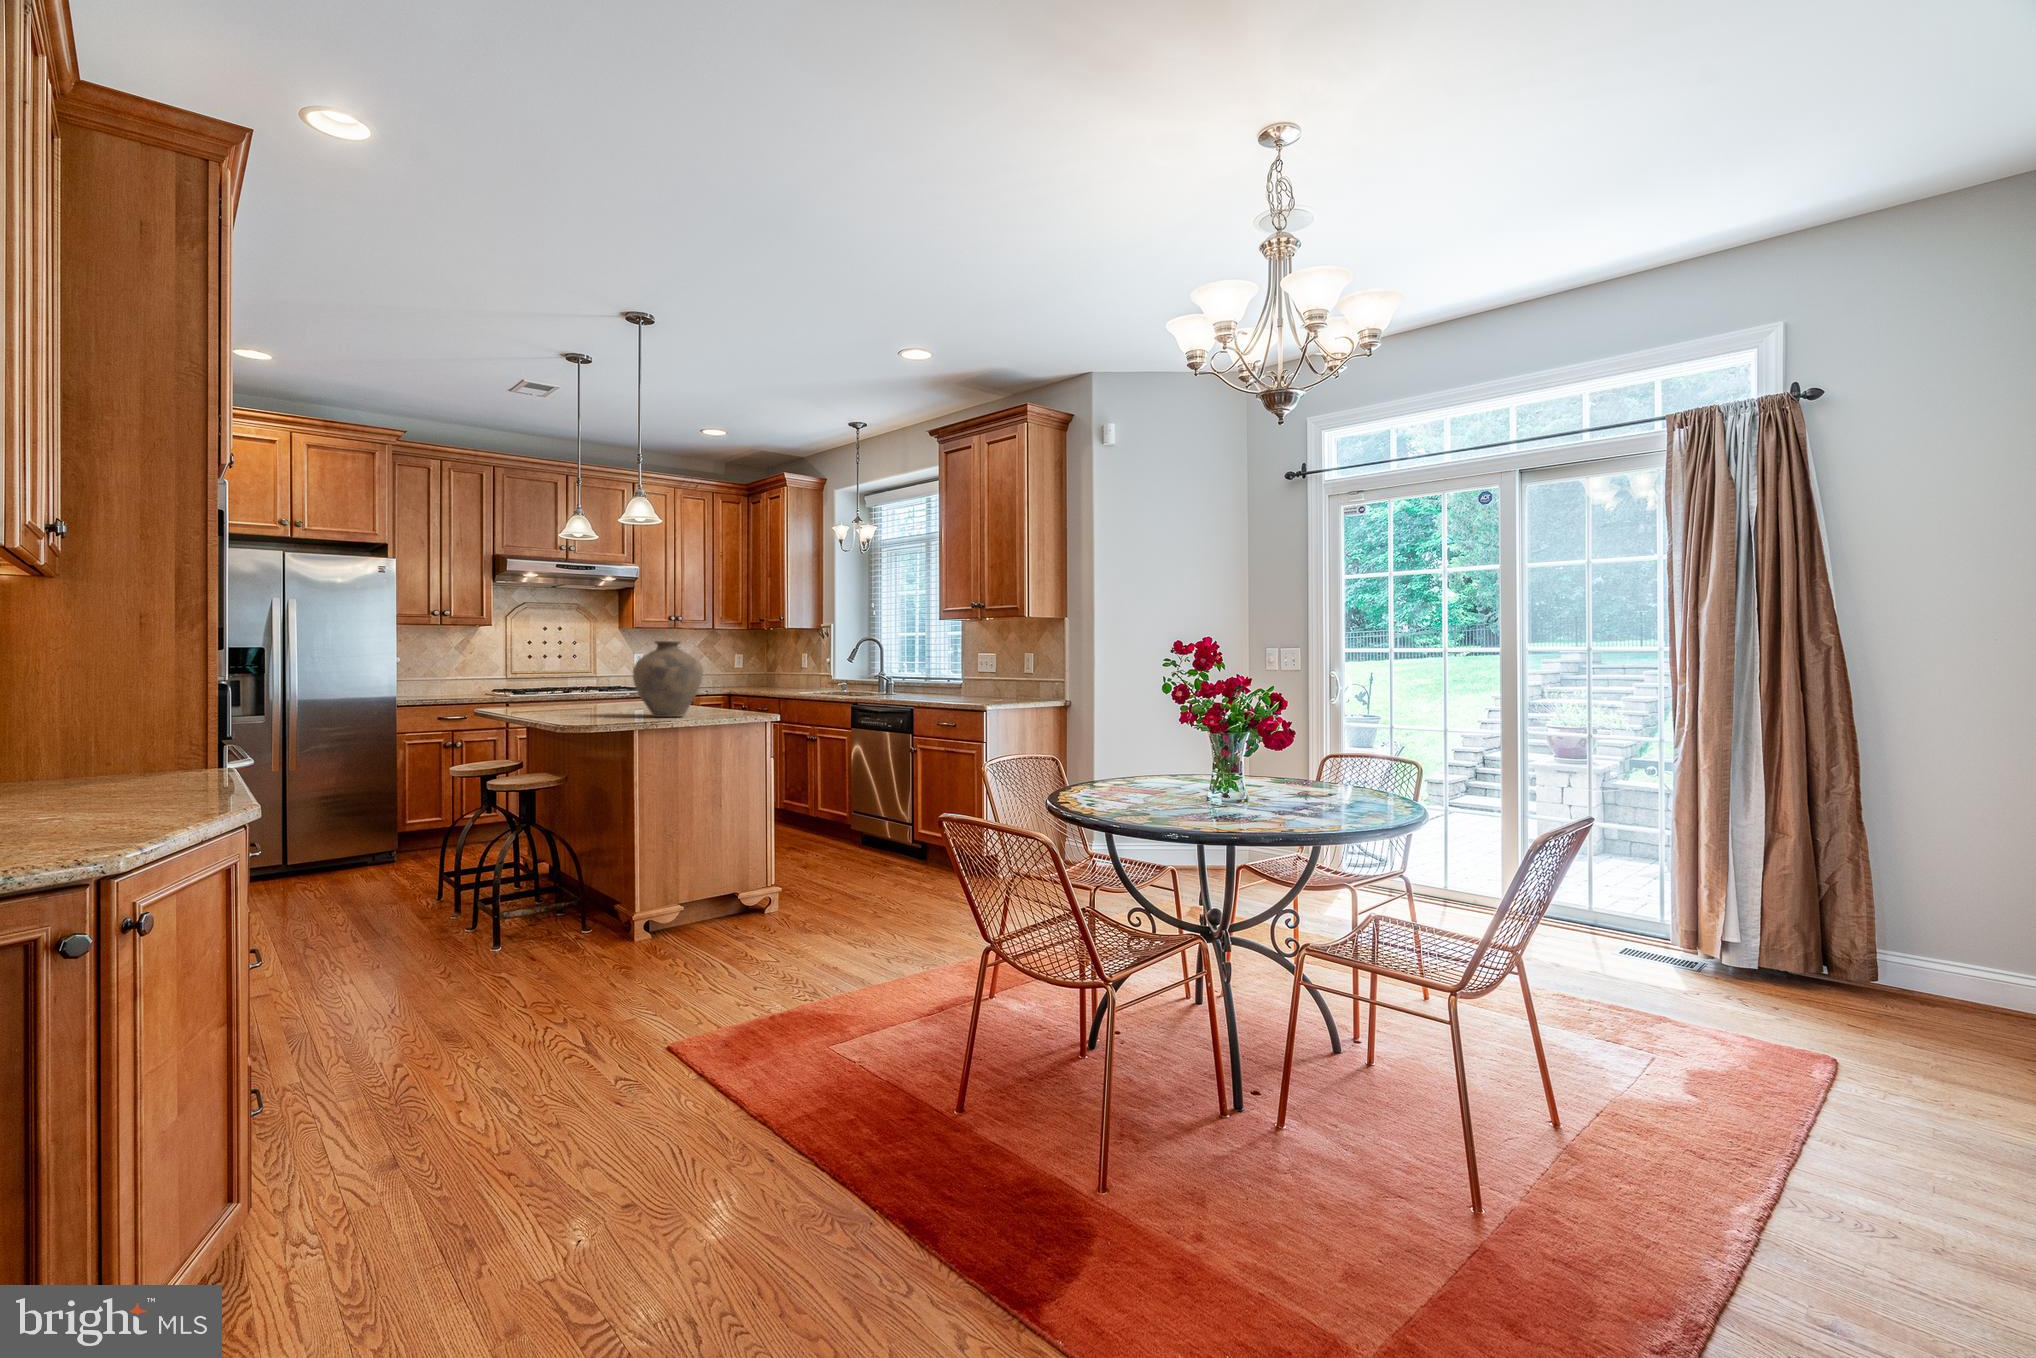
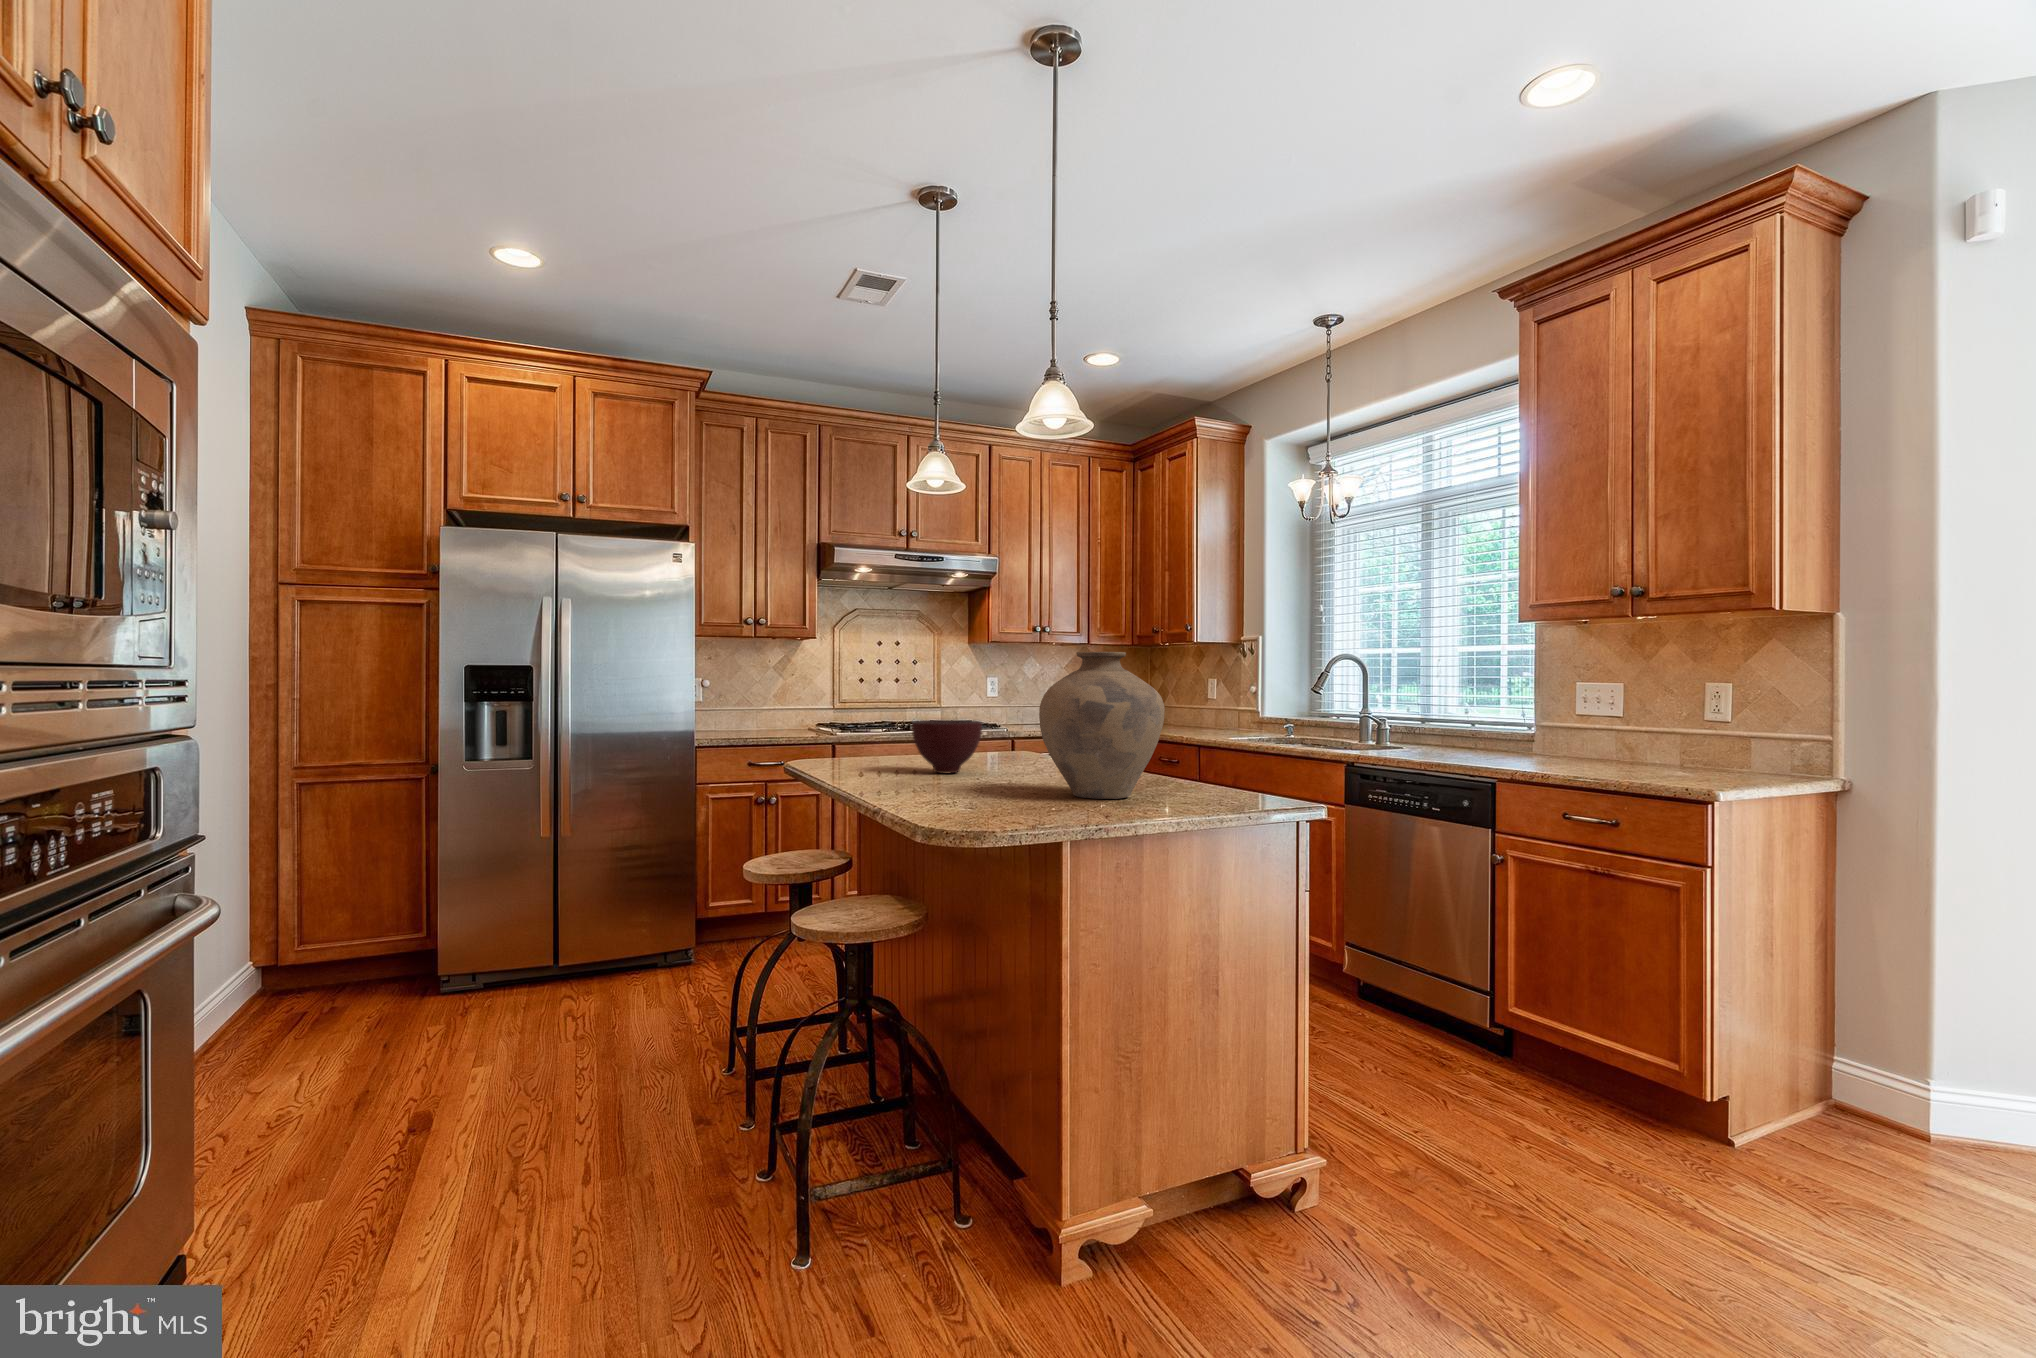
bowl: none [562,680,607,711] -> present [912,720,982,773]

